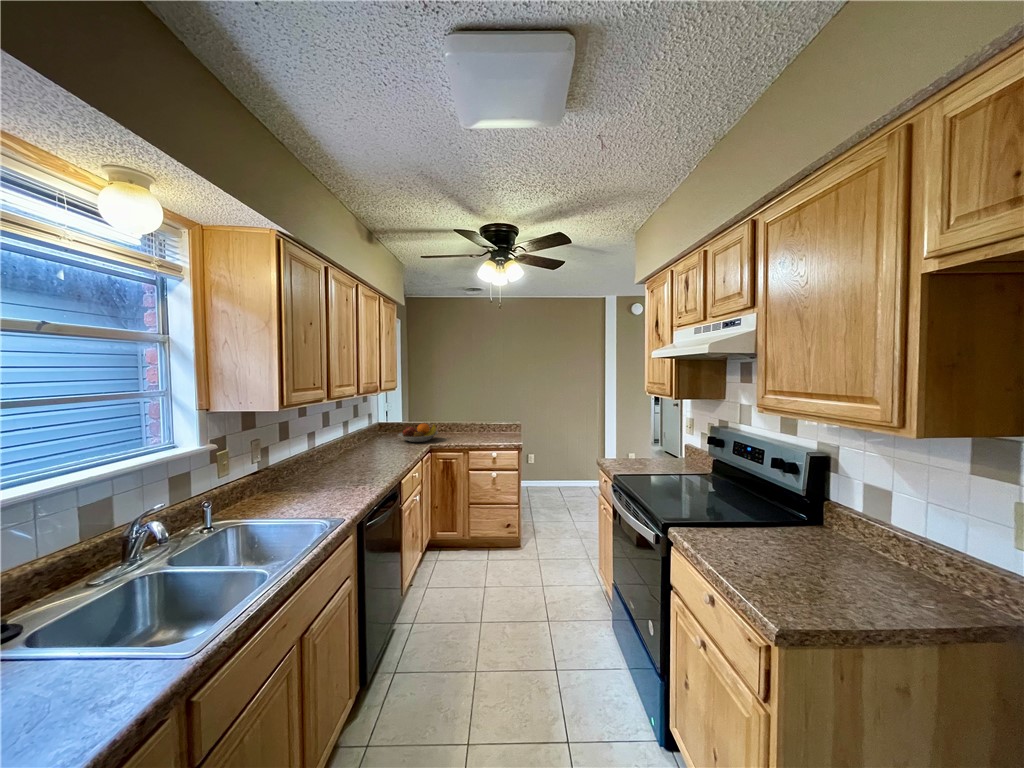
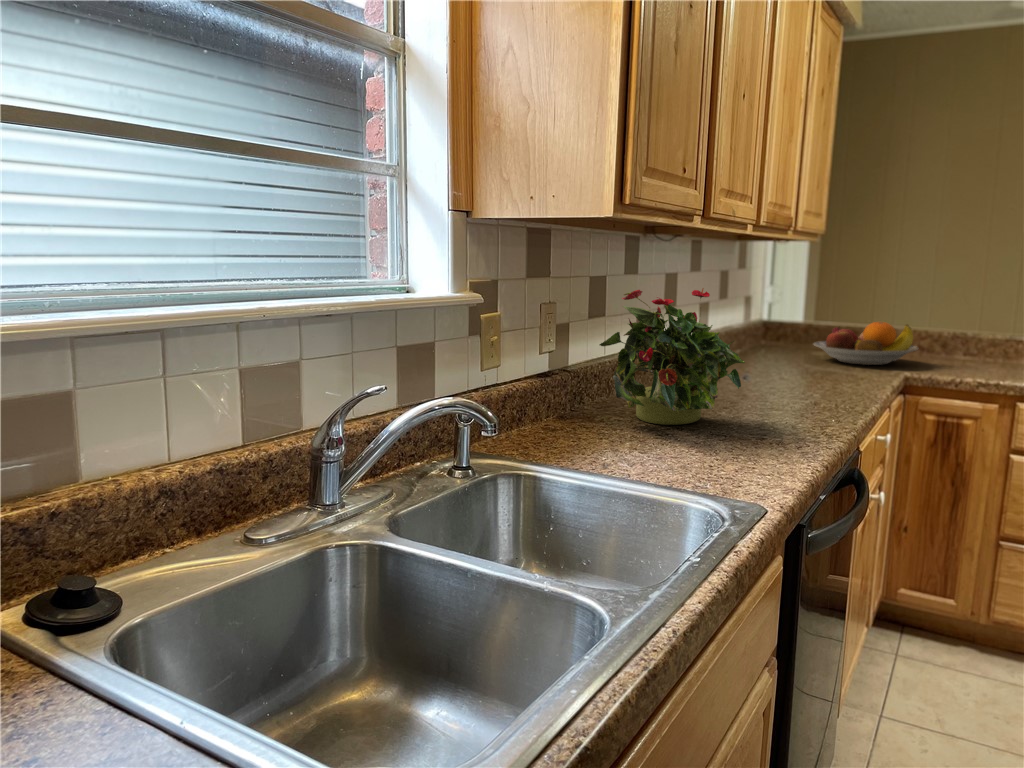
potted plant: none [283,427,350,488] -> present [599,288,745,425]

